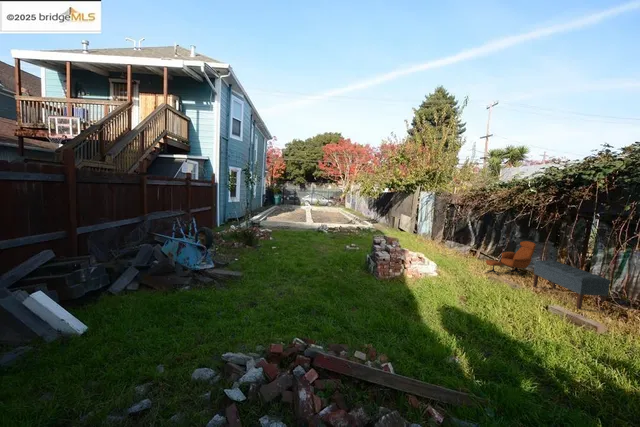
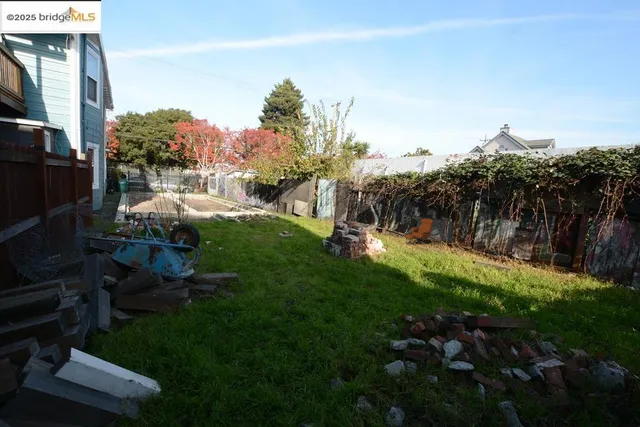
bench: present [533,261,611,311] -> none [441,231,491,261]

